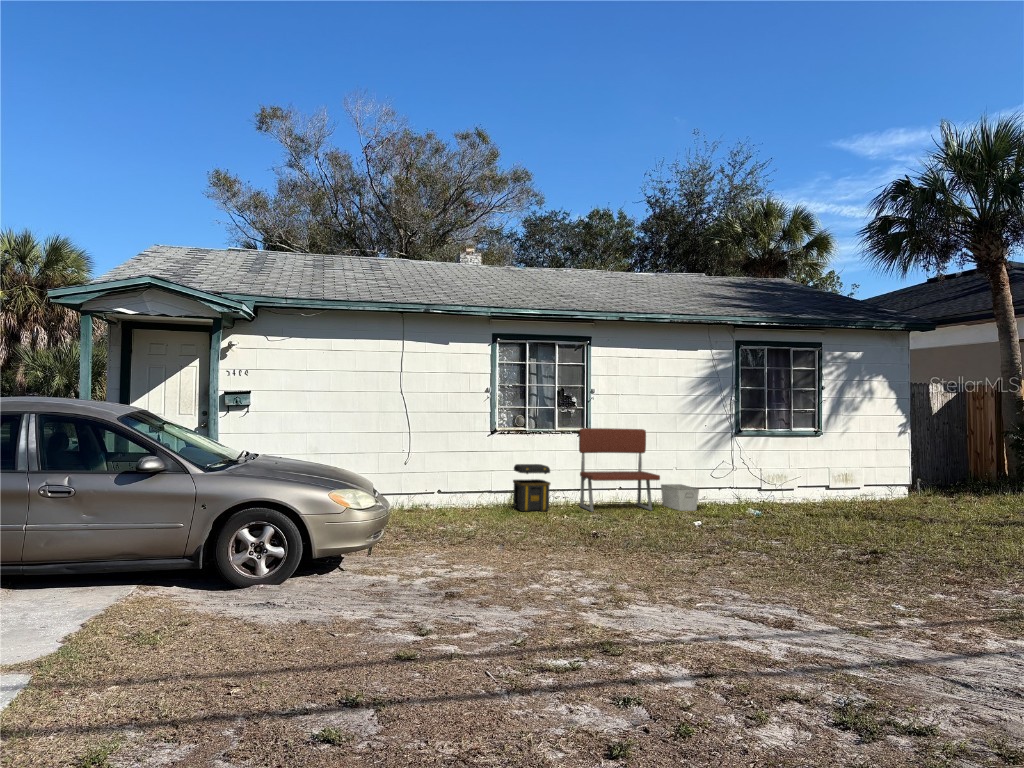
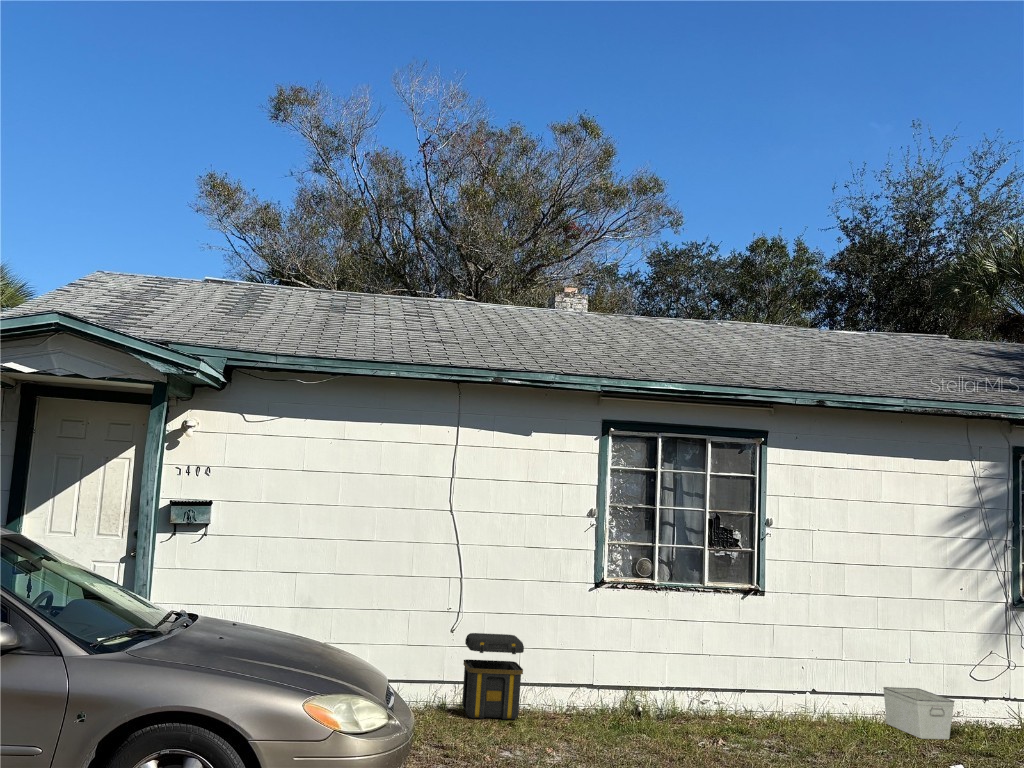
bench: present [579,428,660,512] -> none [743,585,886,735]
toolbox: present [513,464,551,512] -> present [462,633,524,720]

